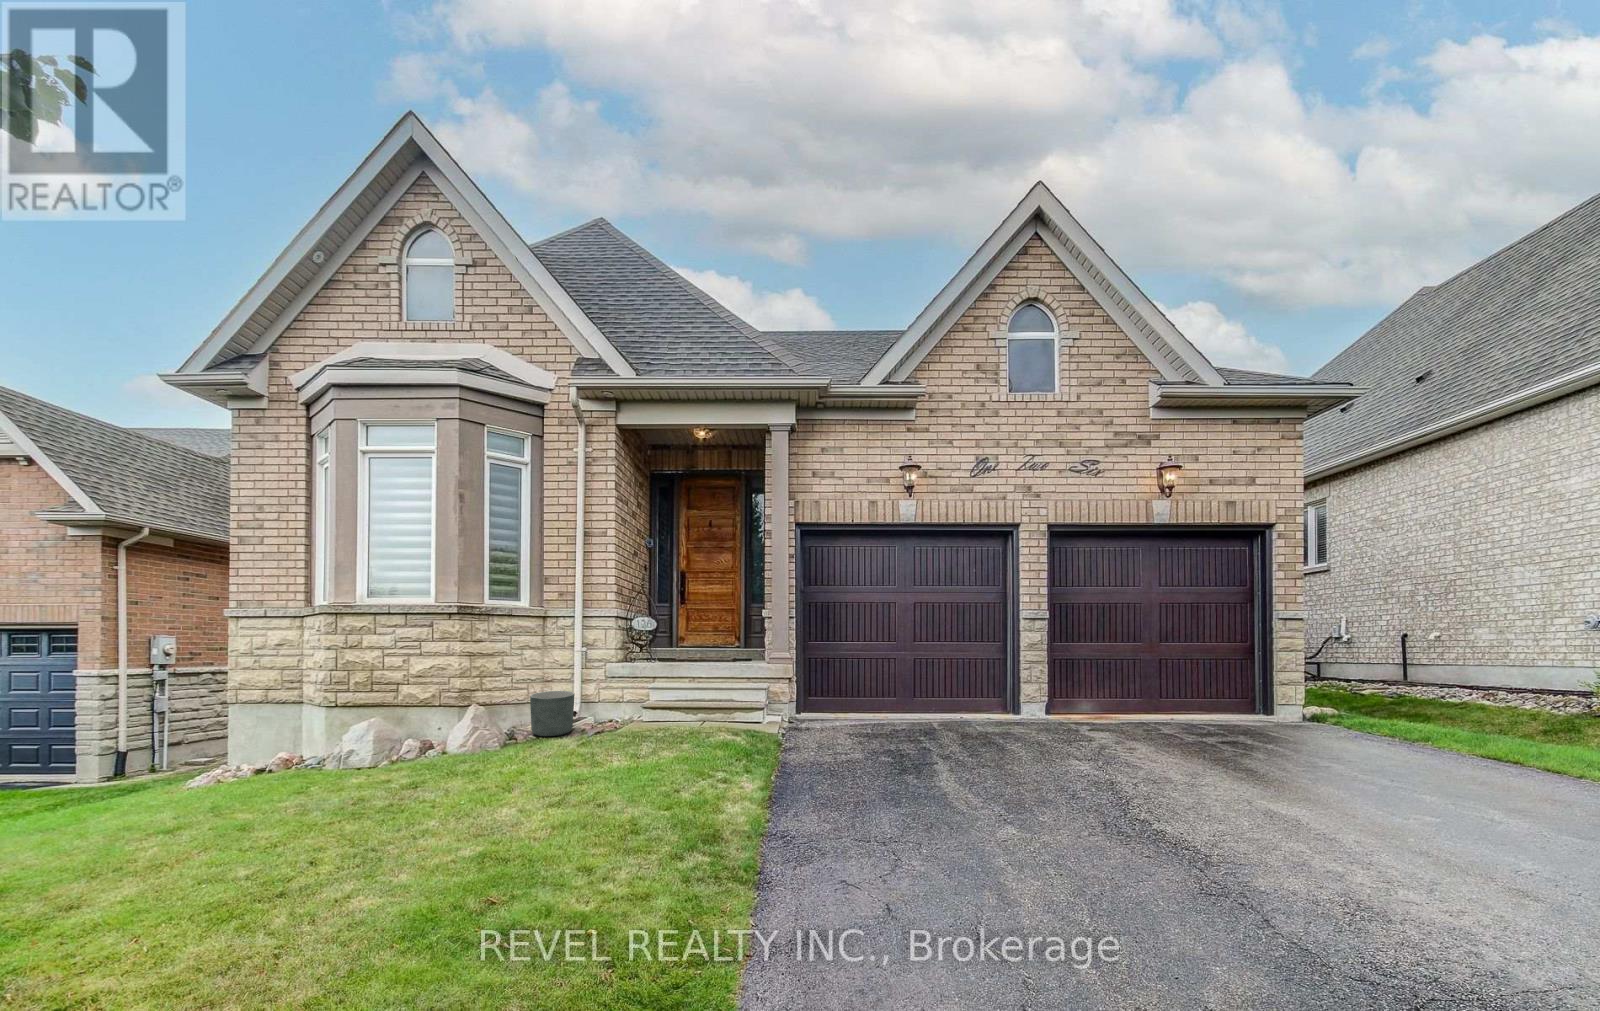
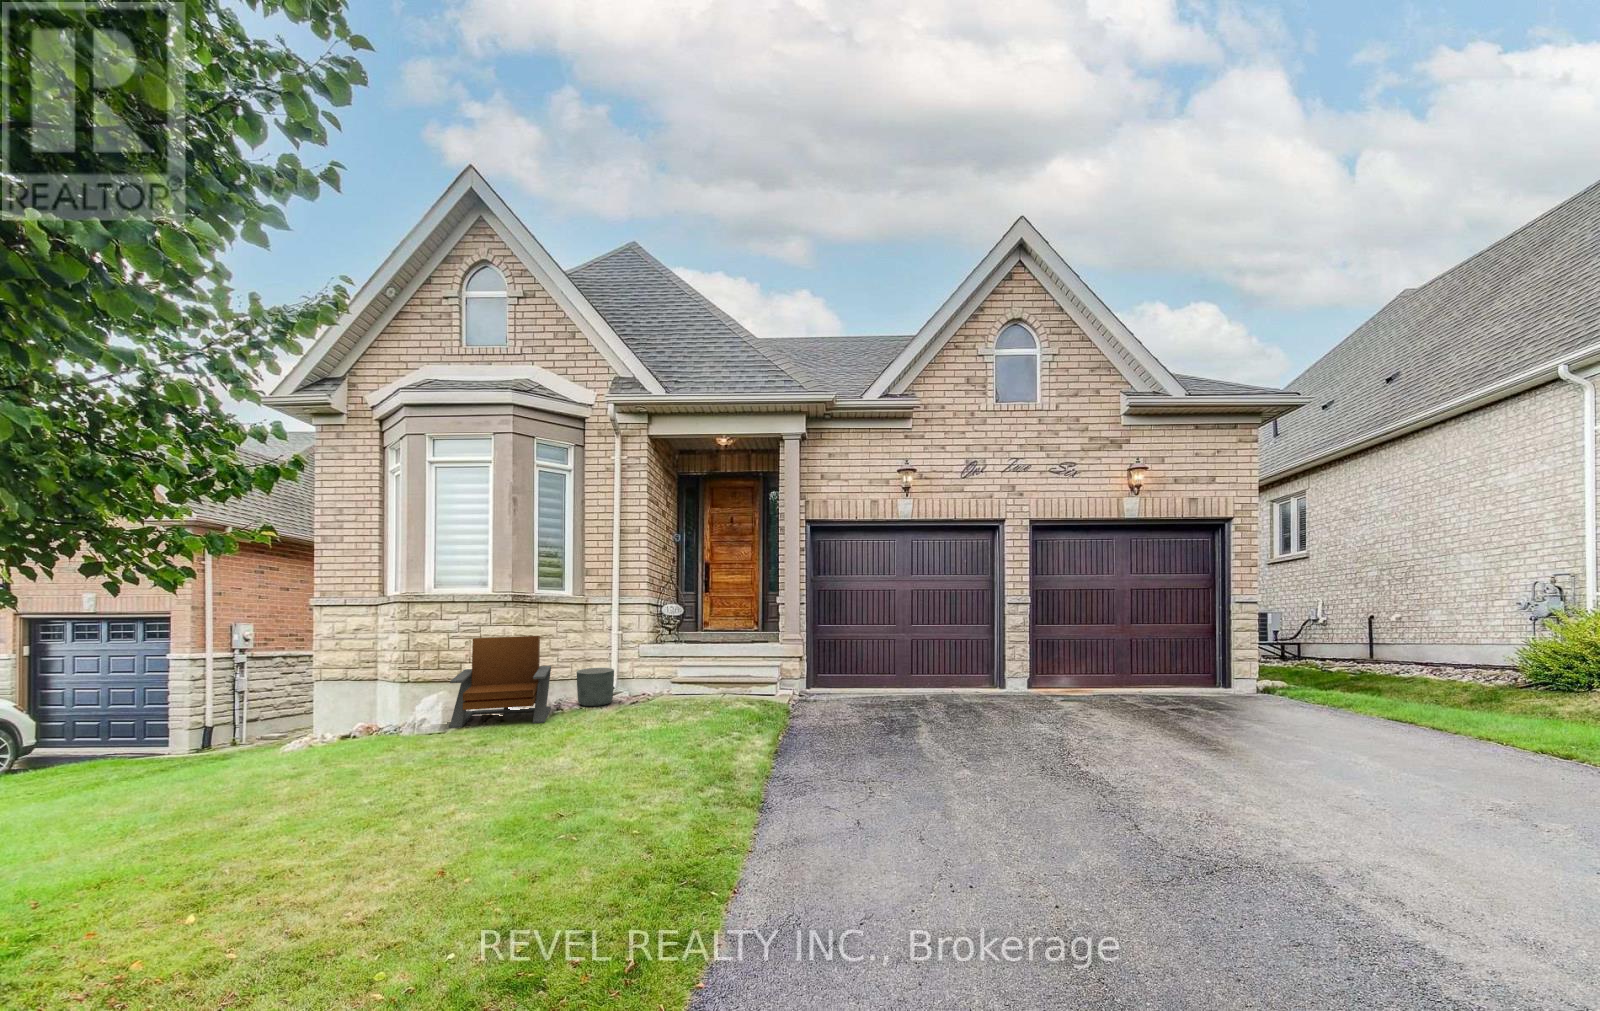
lounge chair: none [373,654,500,766] -> present [450,636,551,728]

